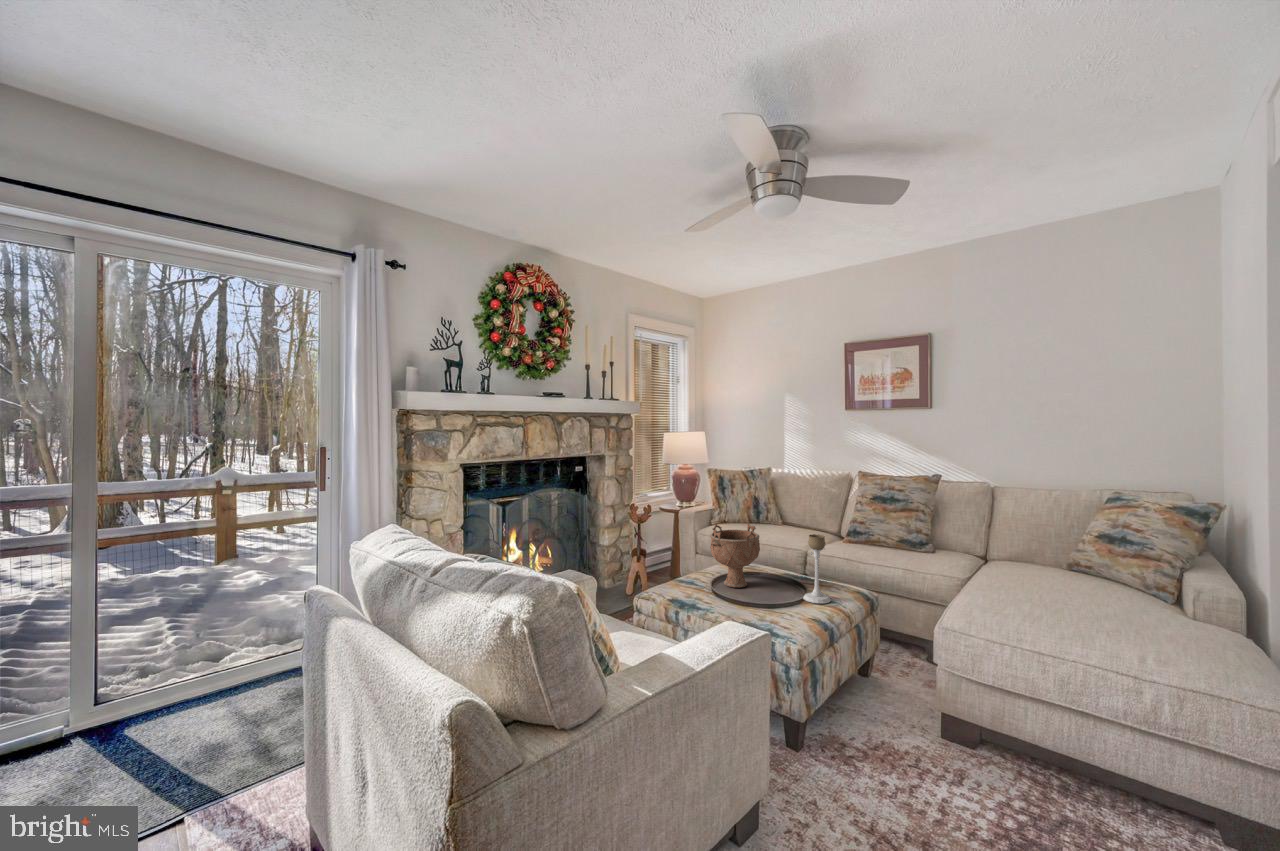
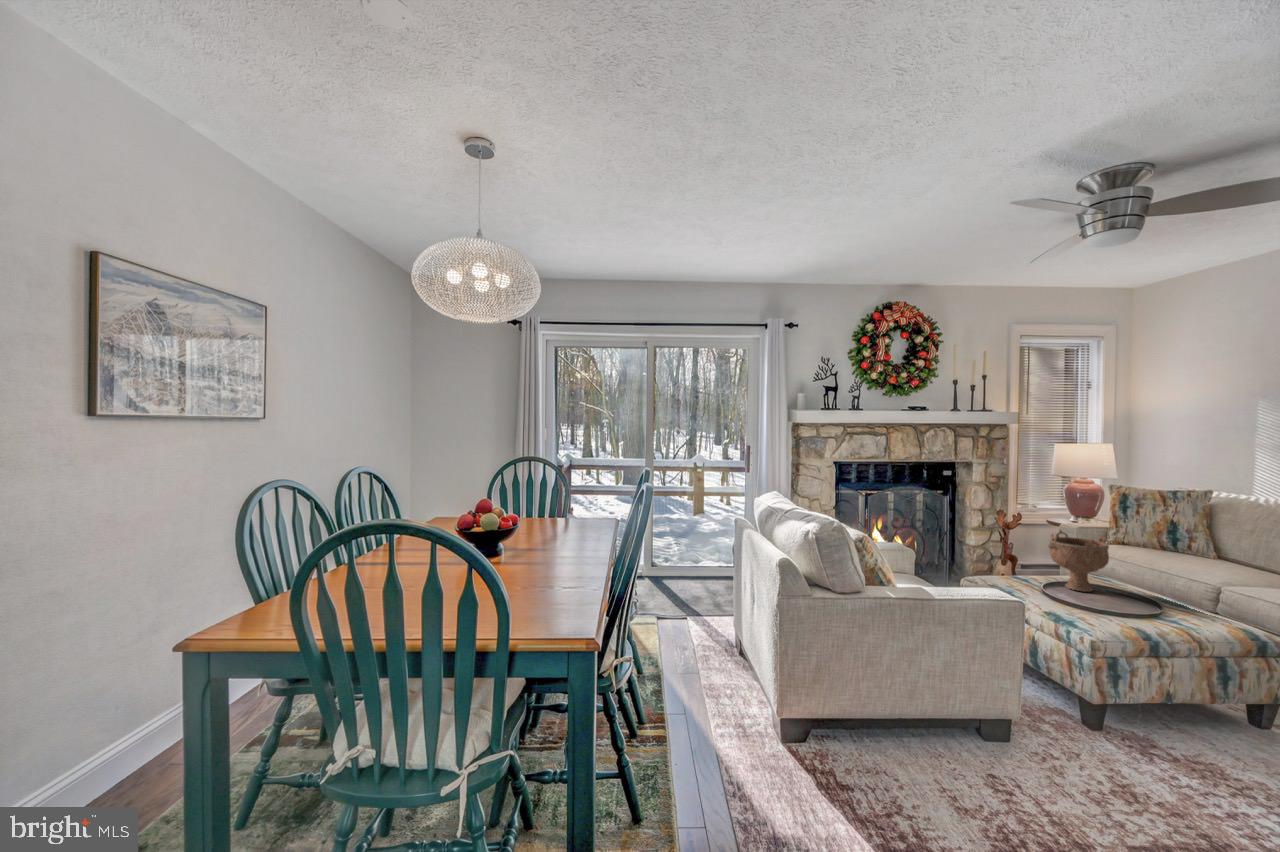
candle holder: present [803,534,831,604] -> none [1154,551,1191,622]

